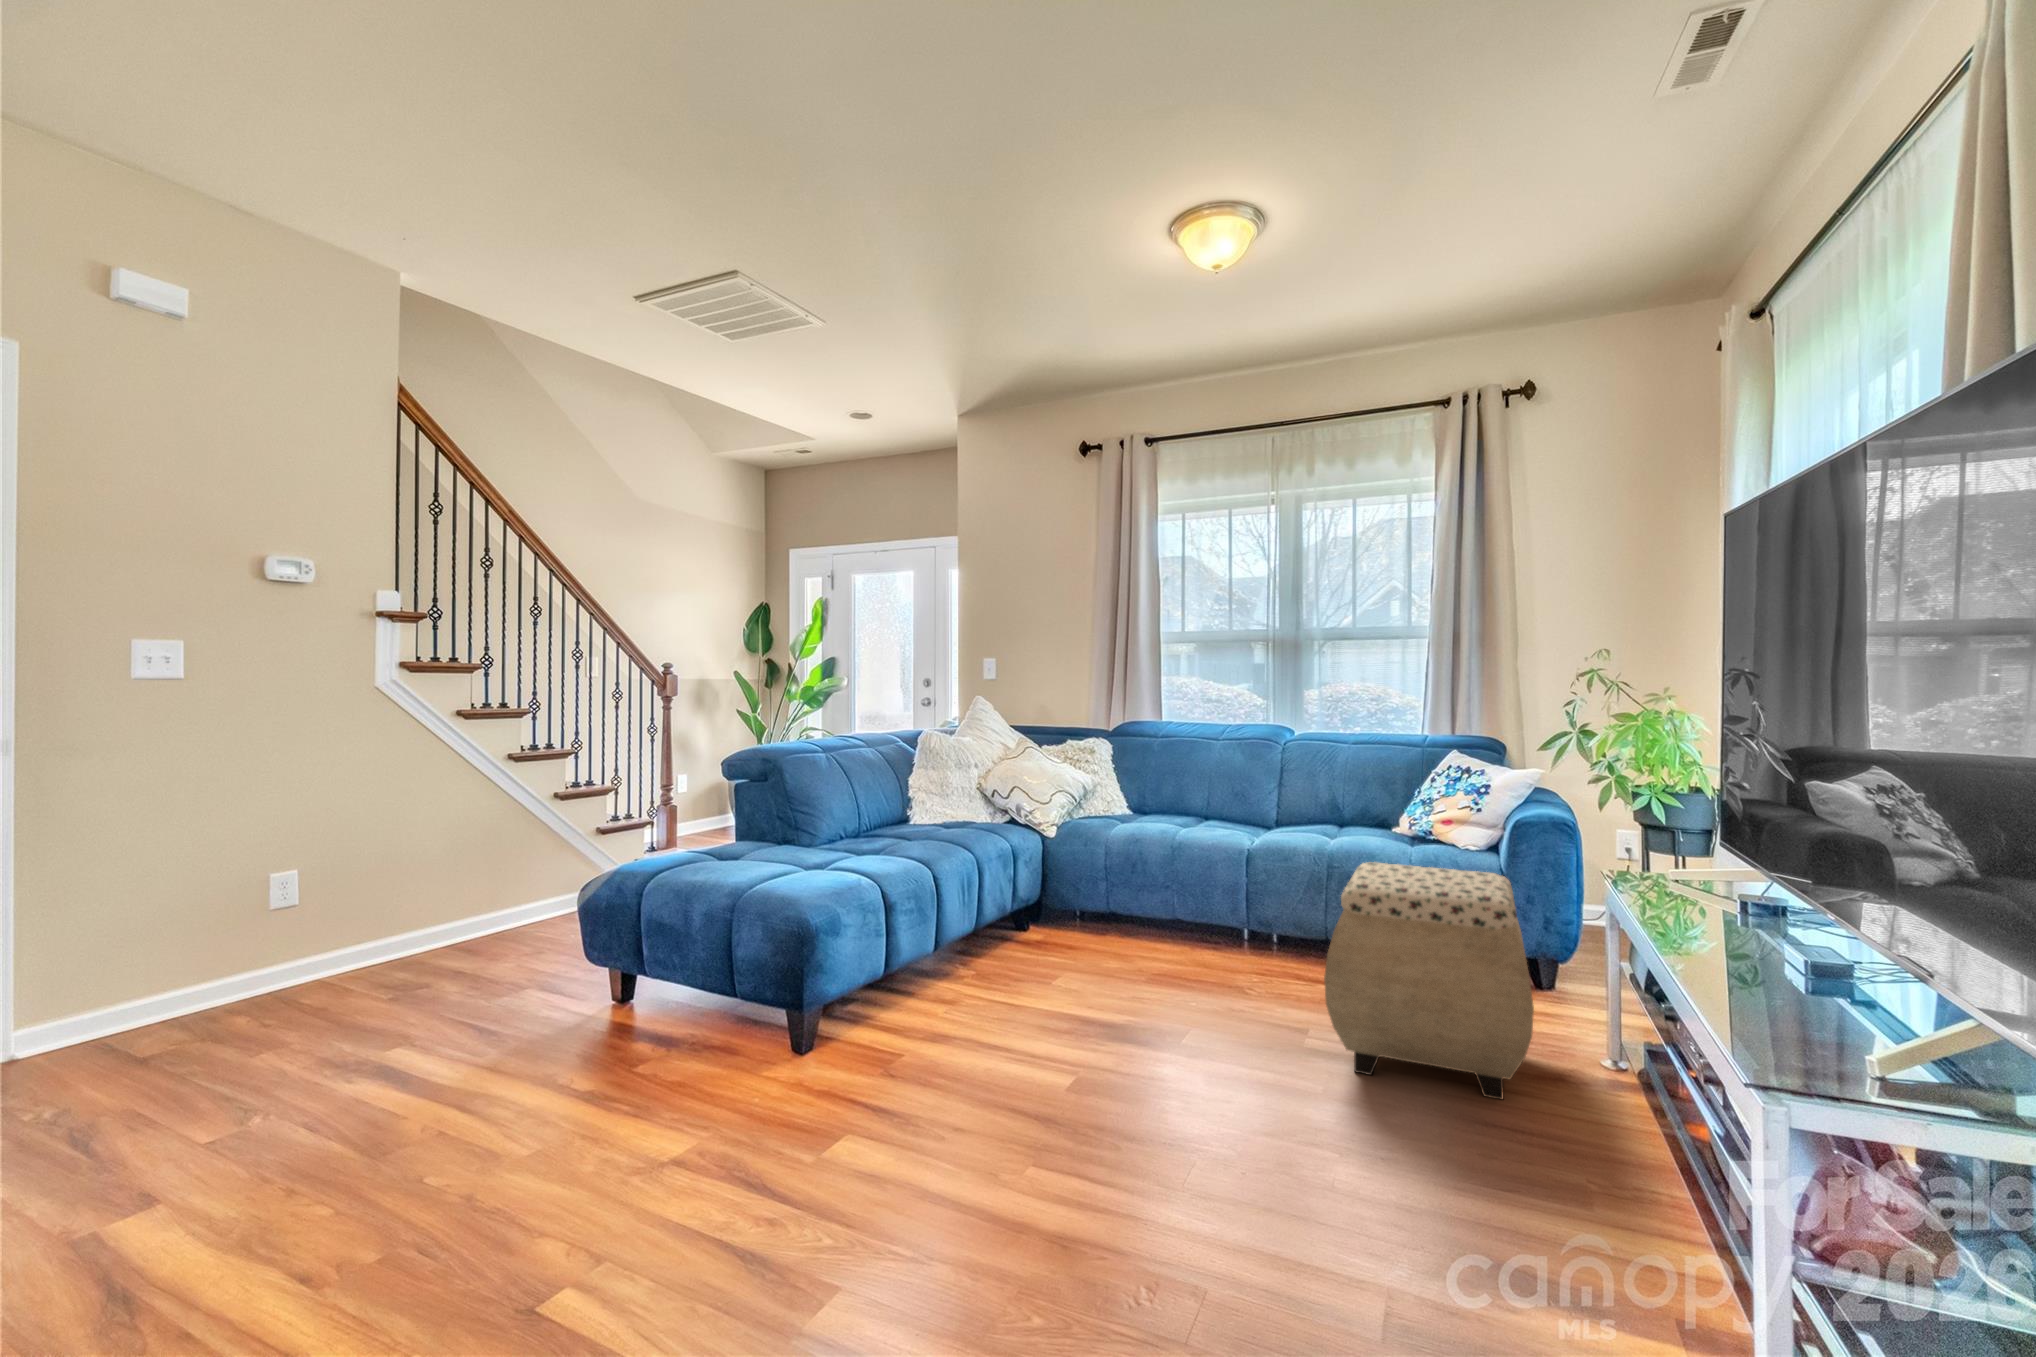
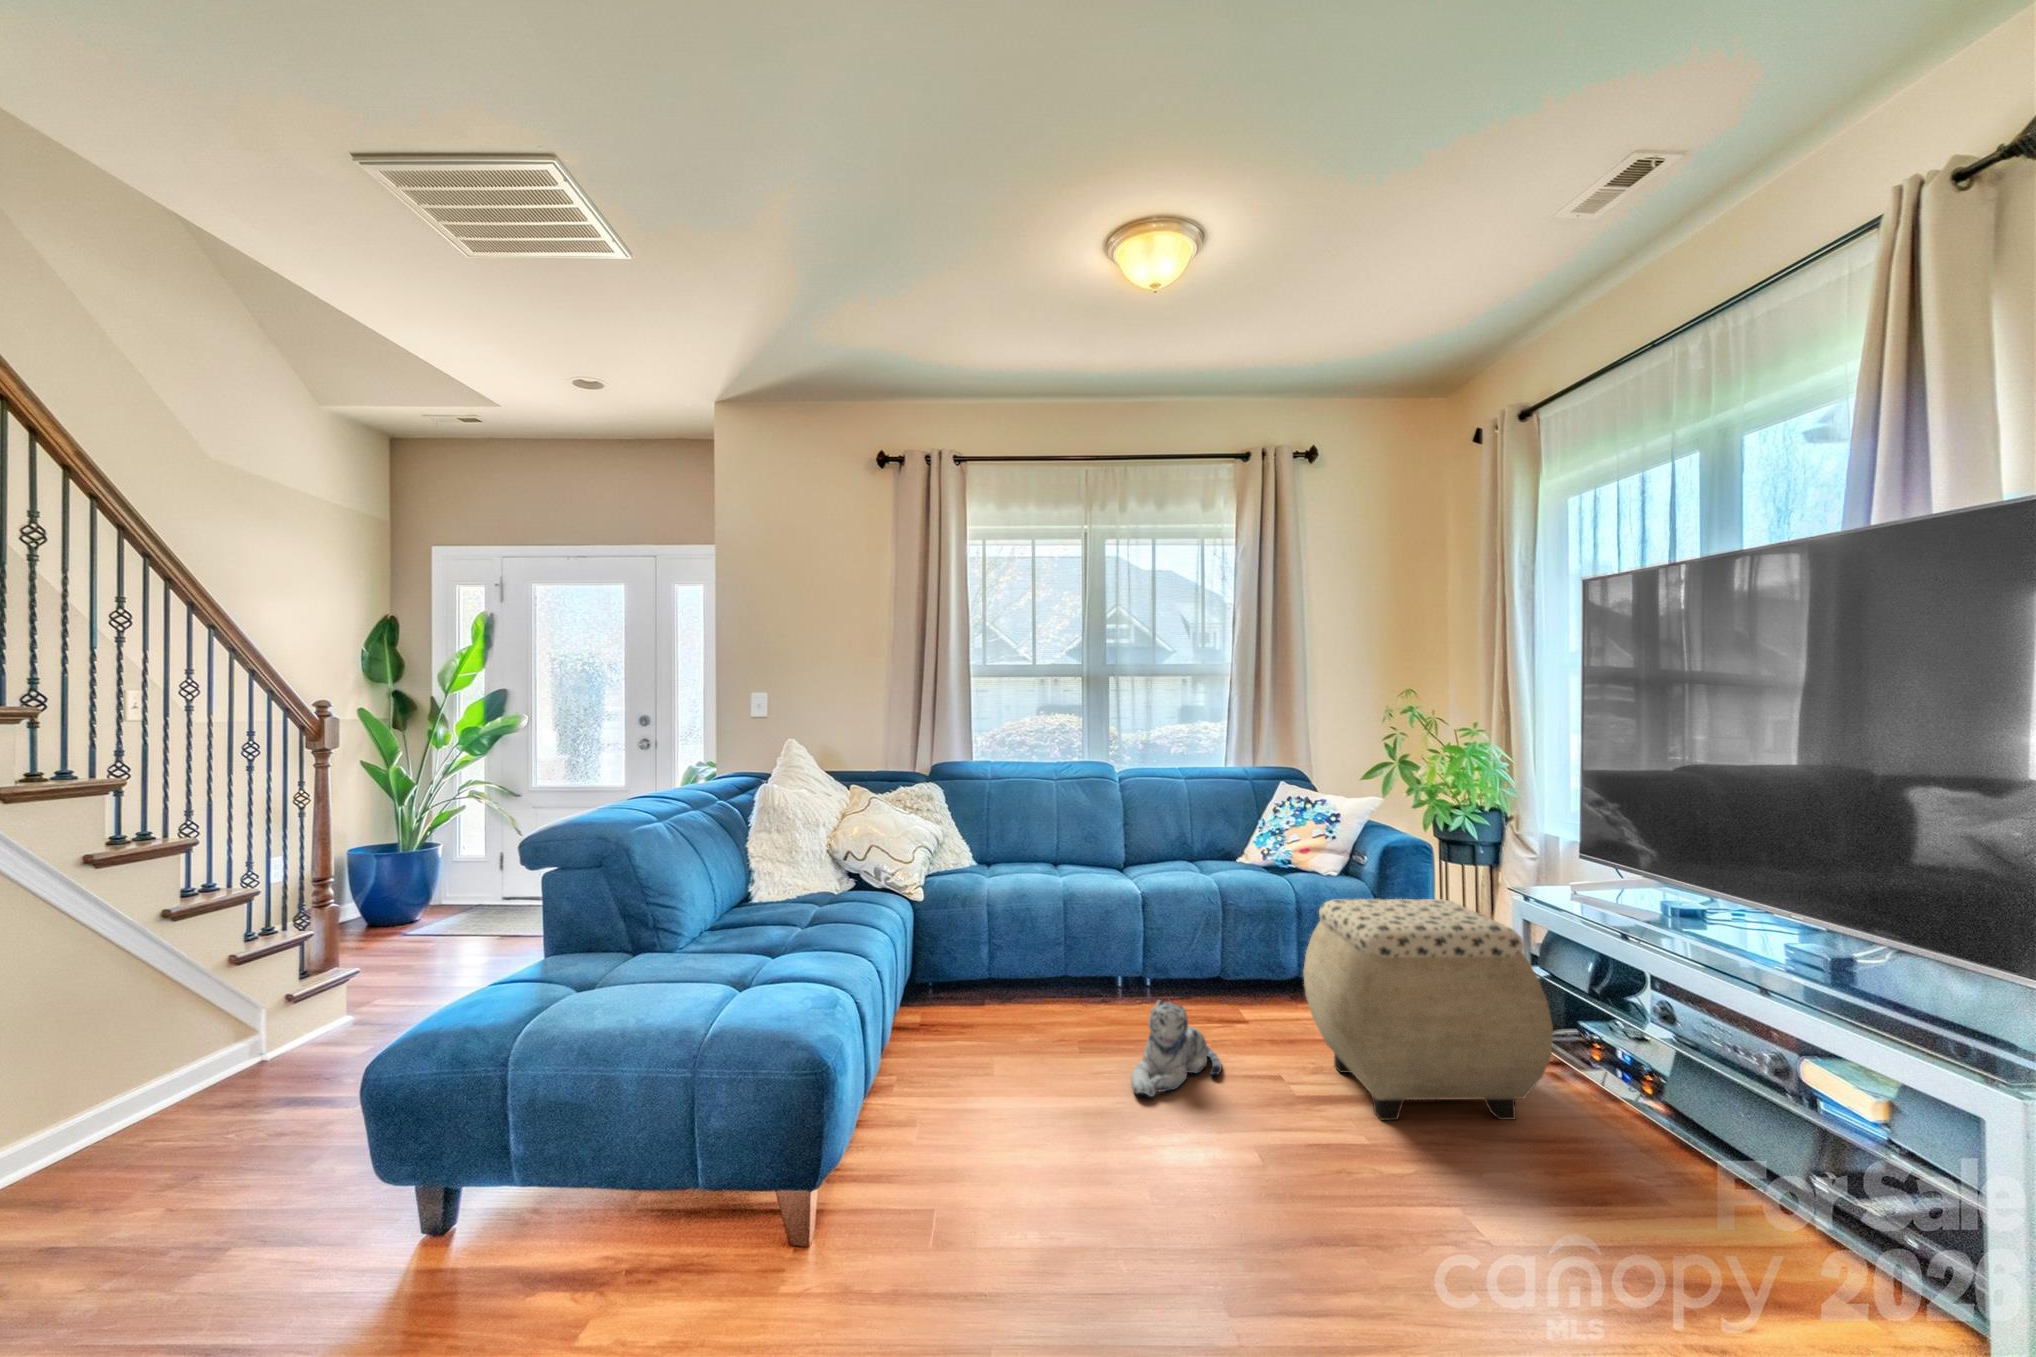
plush toy: none [1149,936,1261,1018] -> present [1131,1001,1222,1097]

